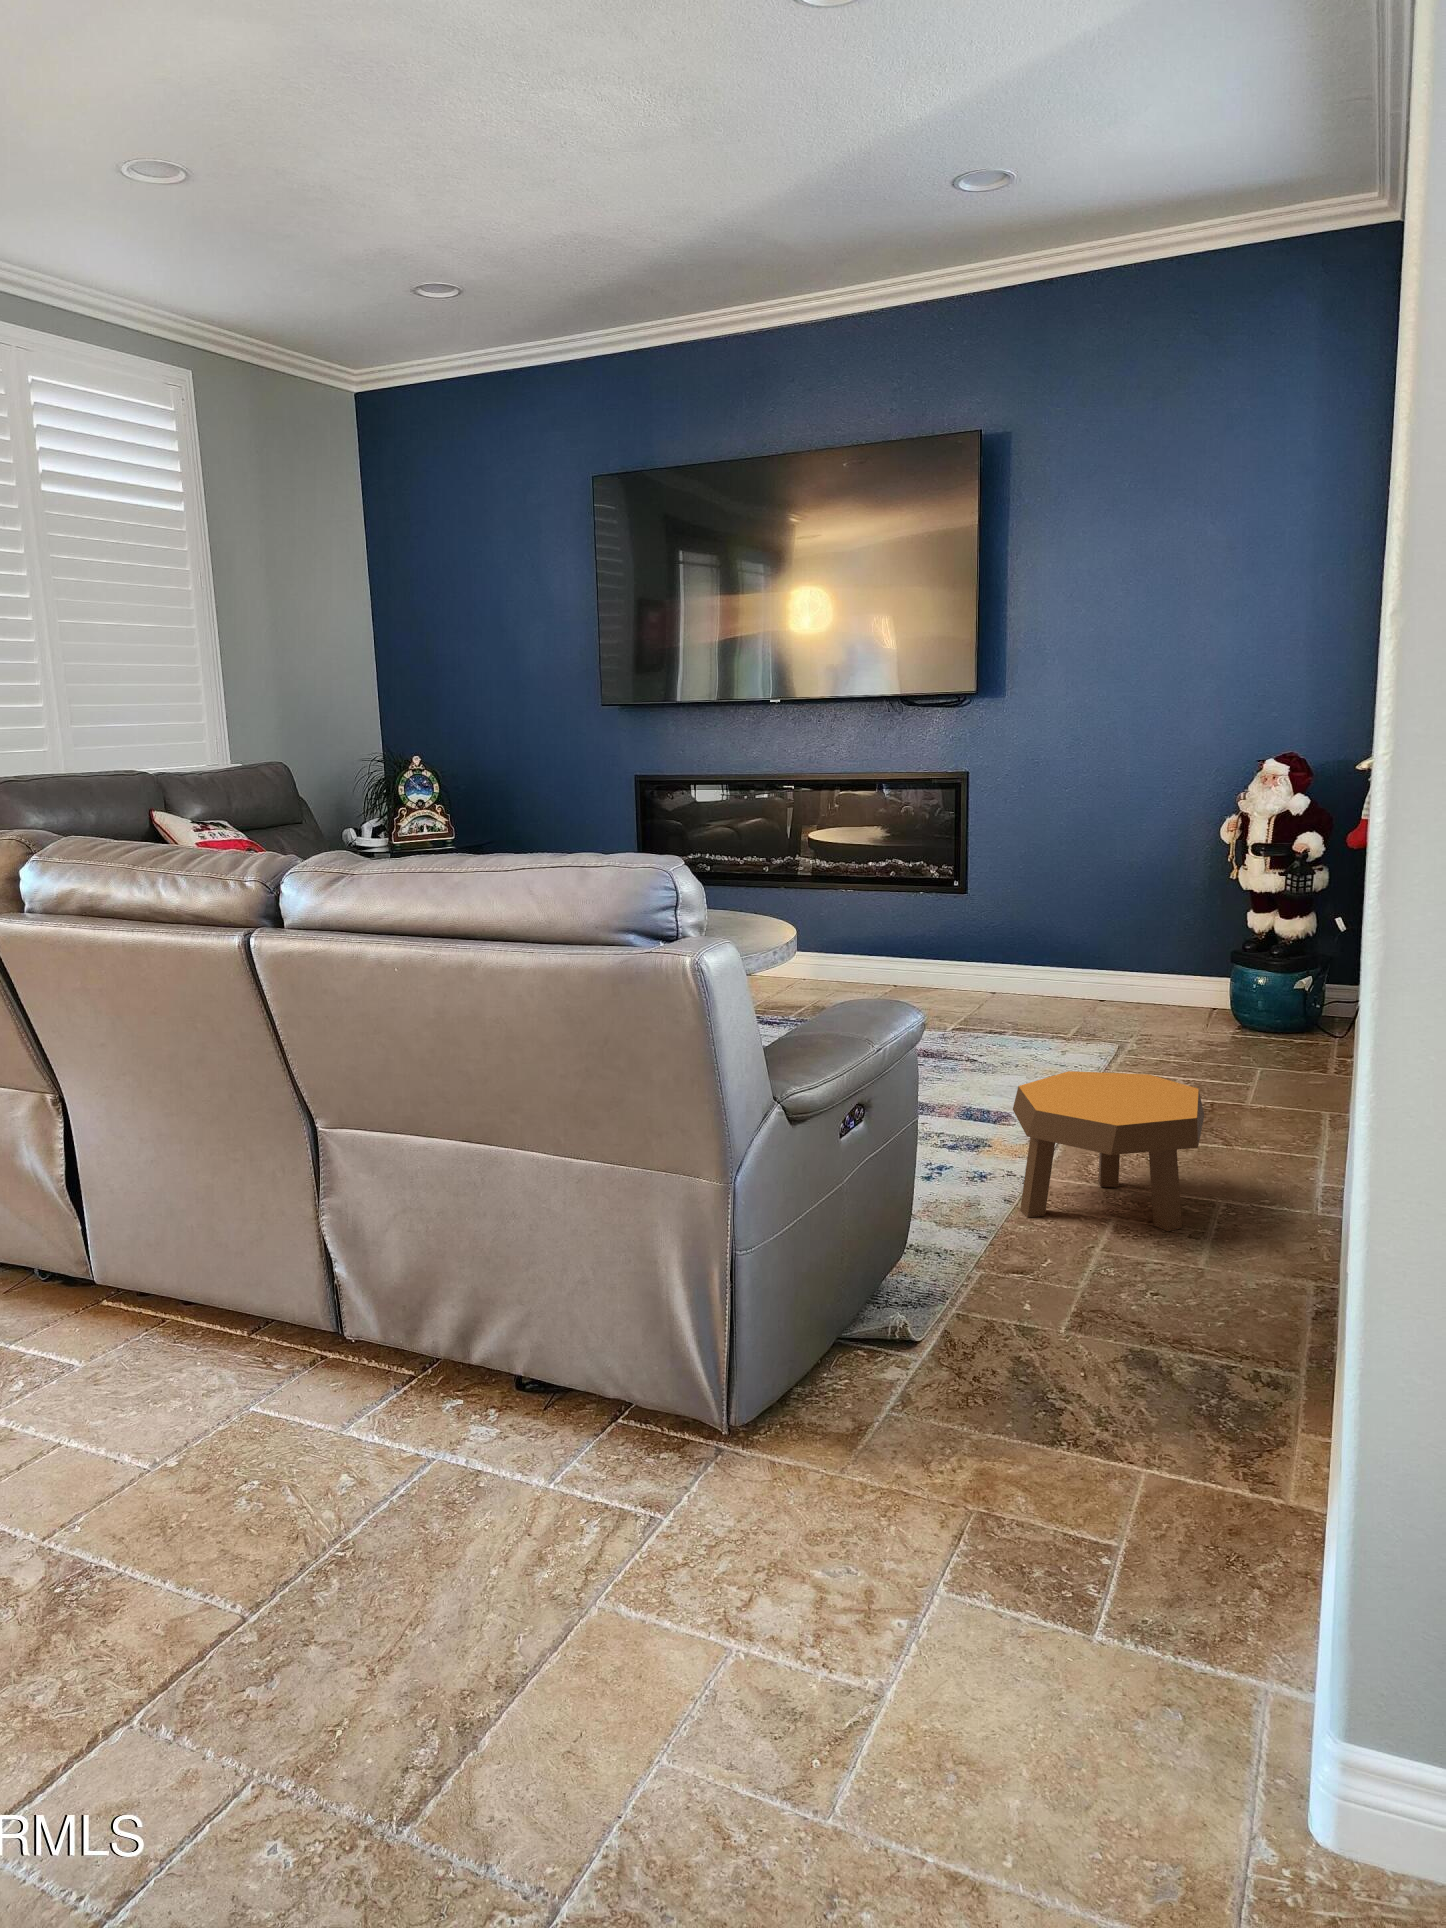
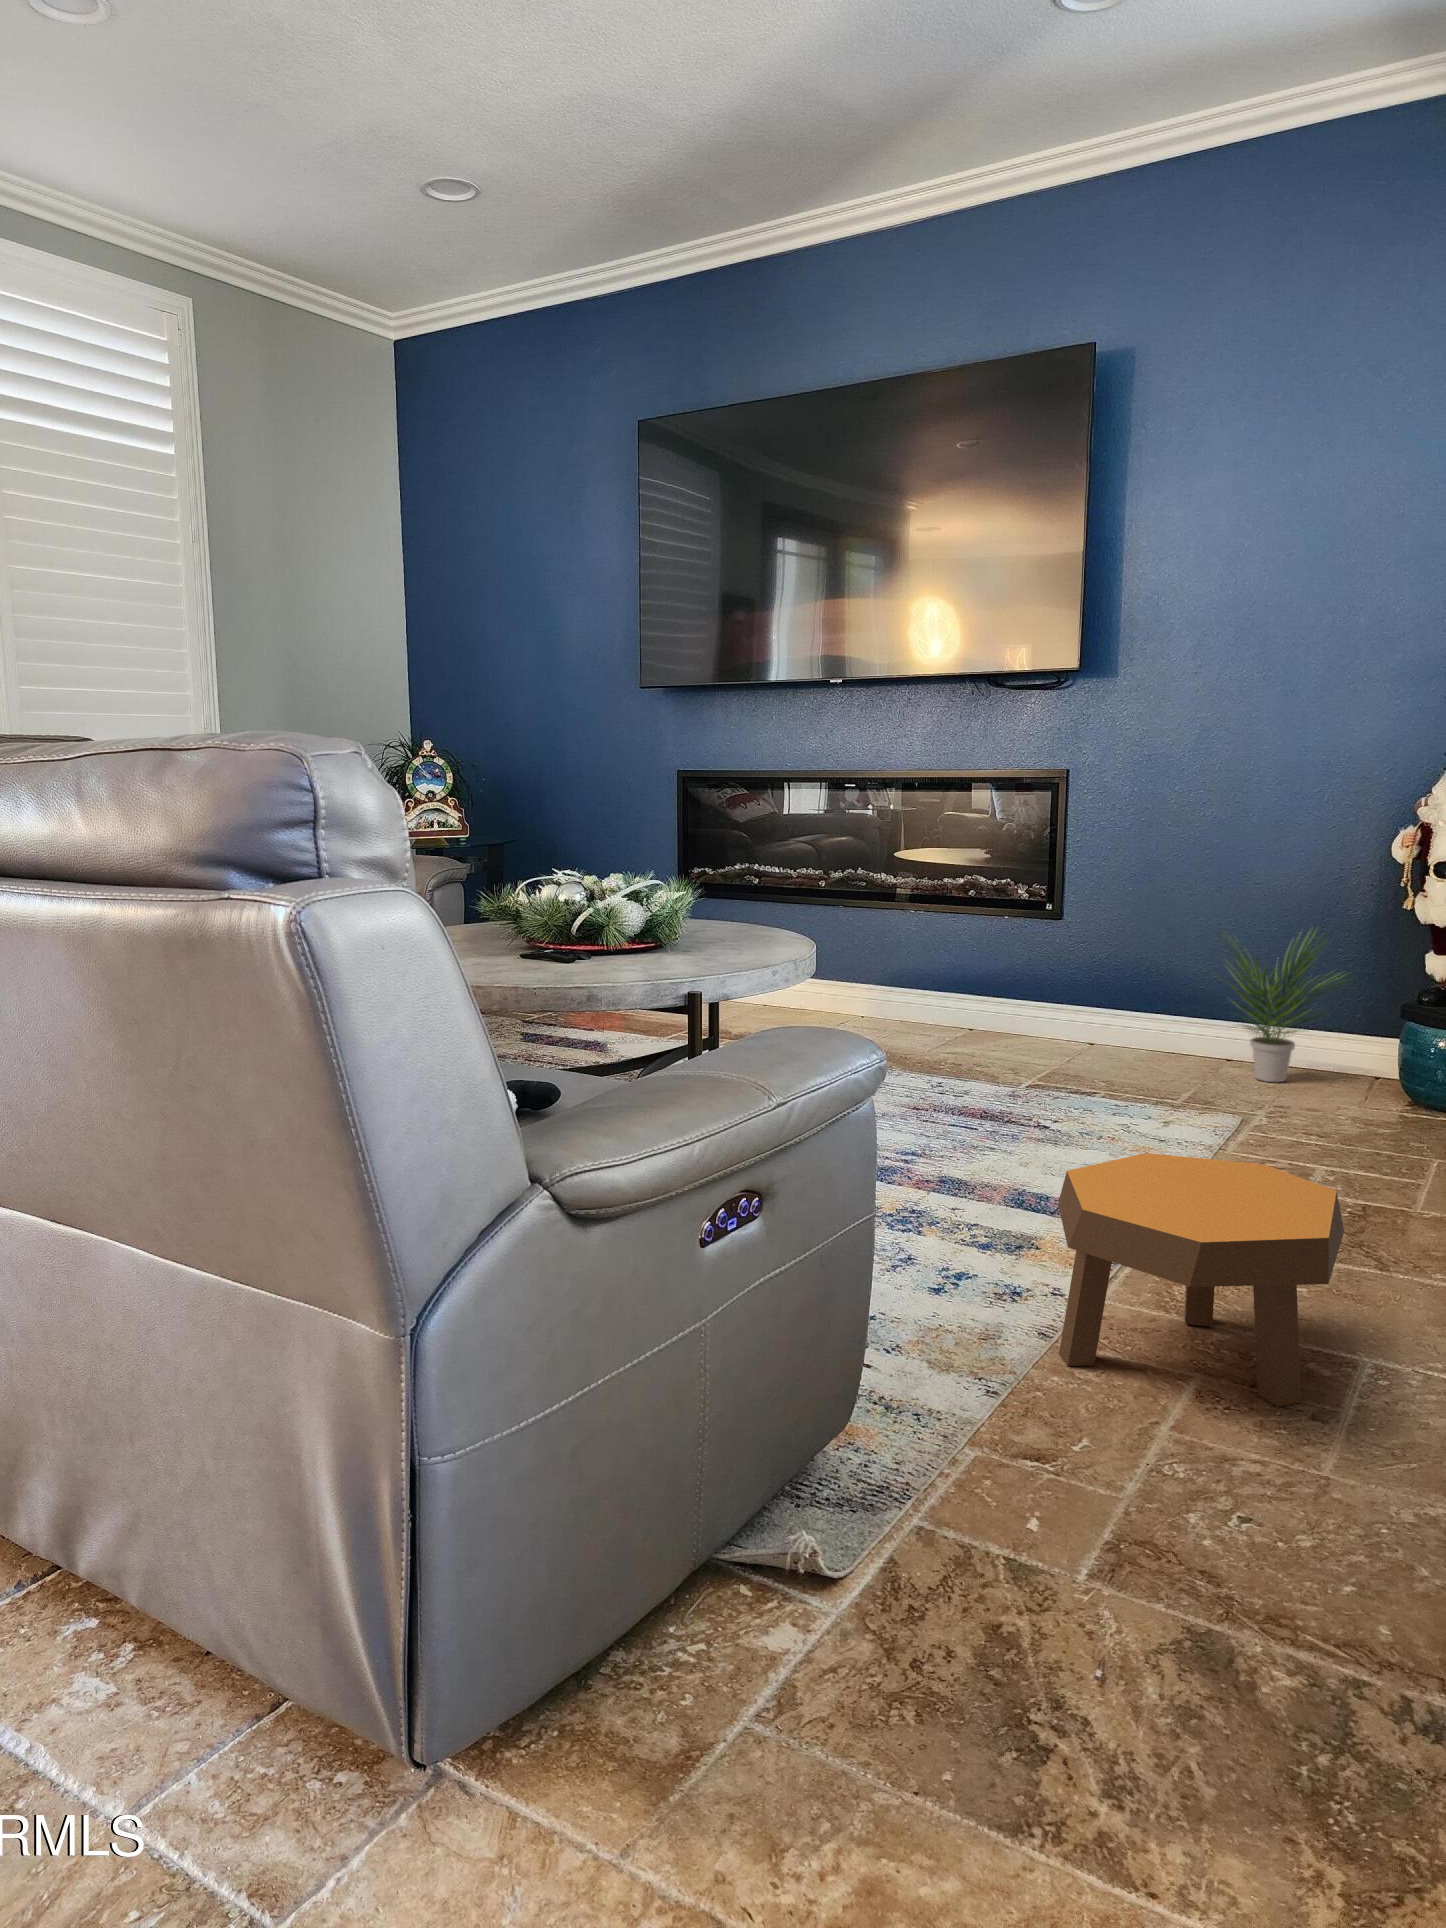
potted plant: none [1077,892,1197,1016] -> present [1217,930,1344,1082]

